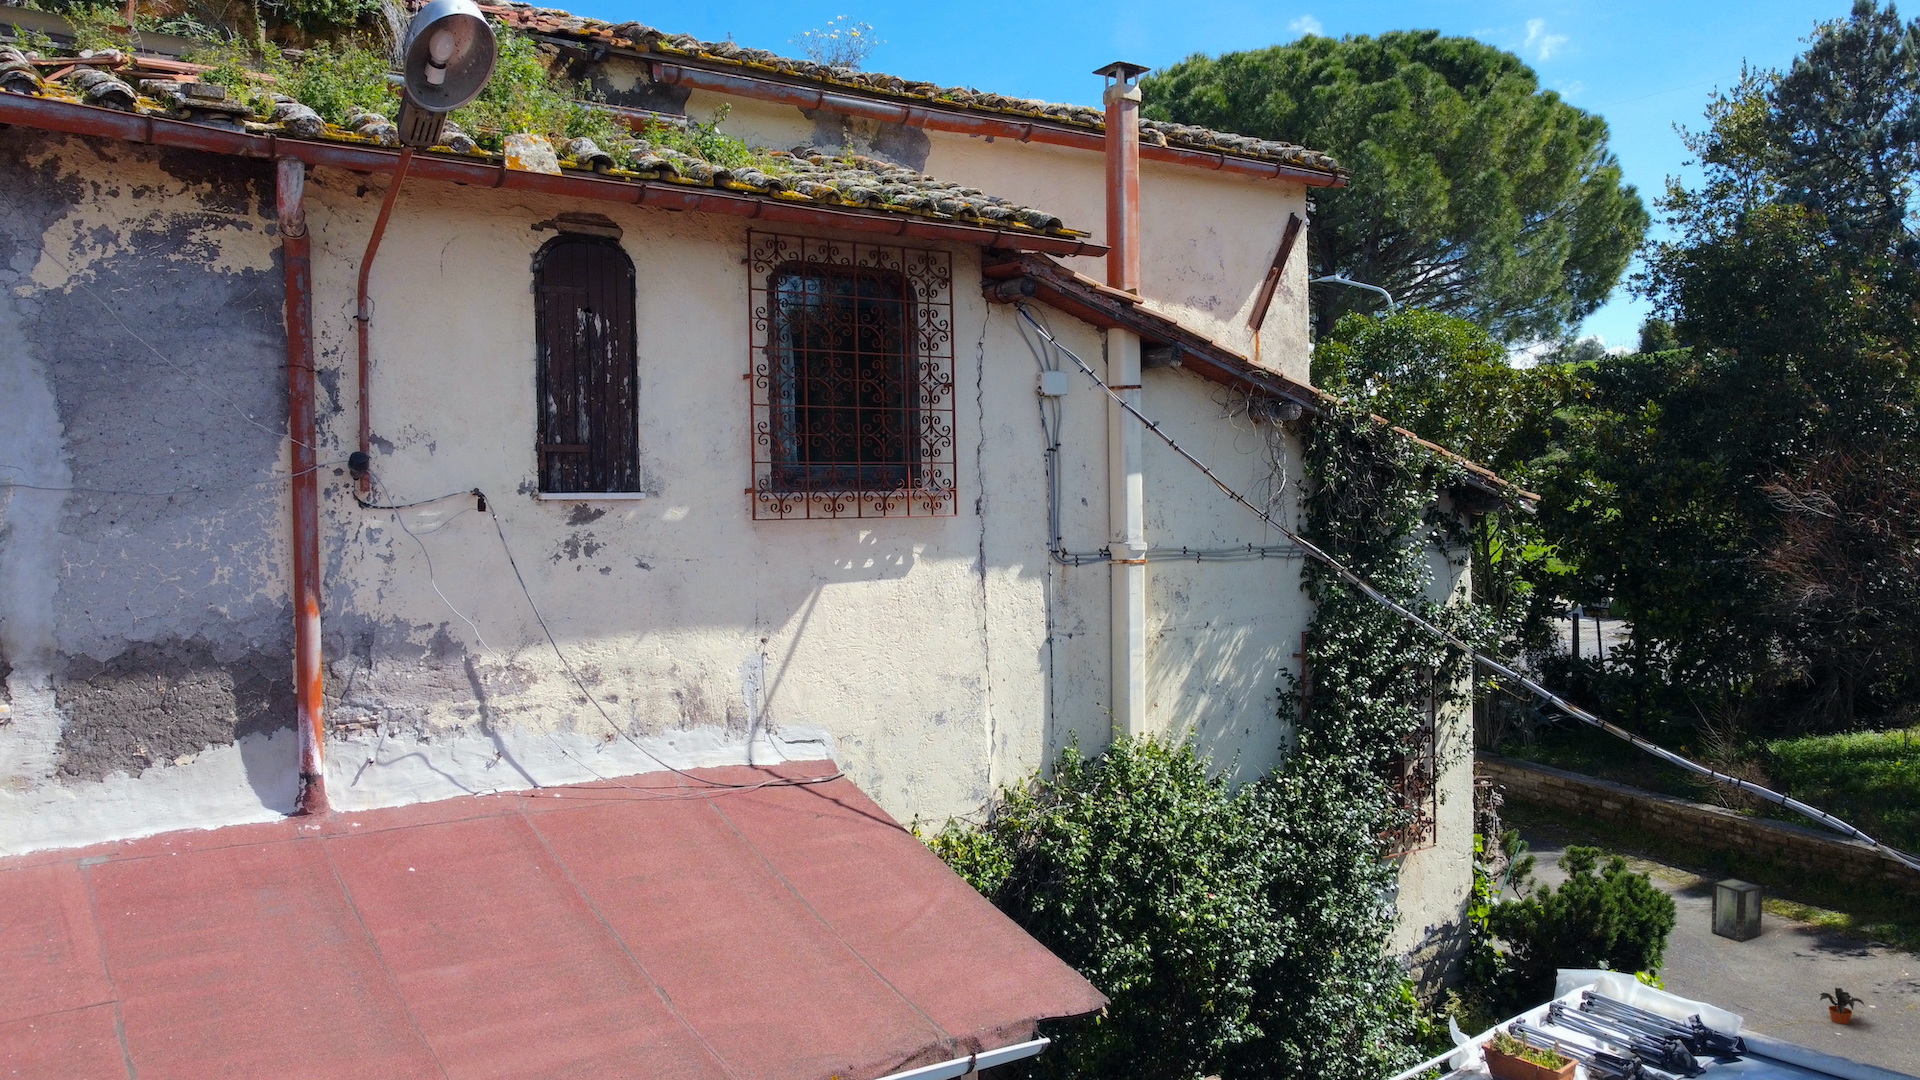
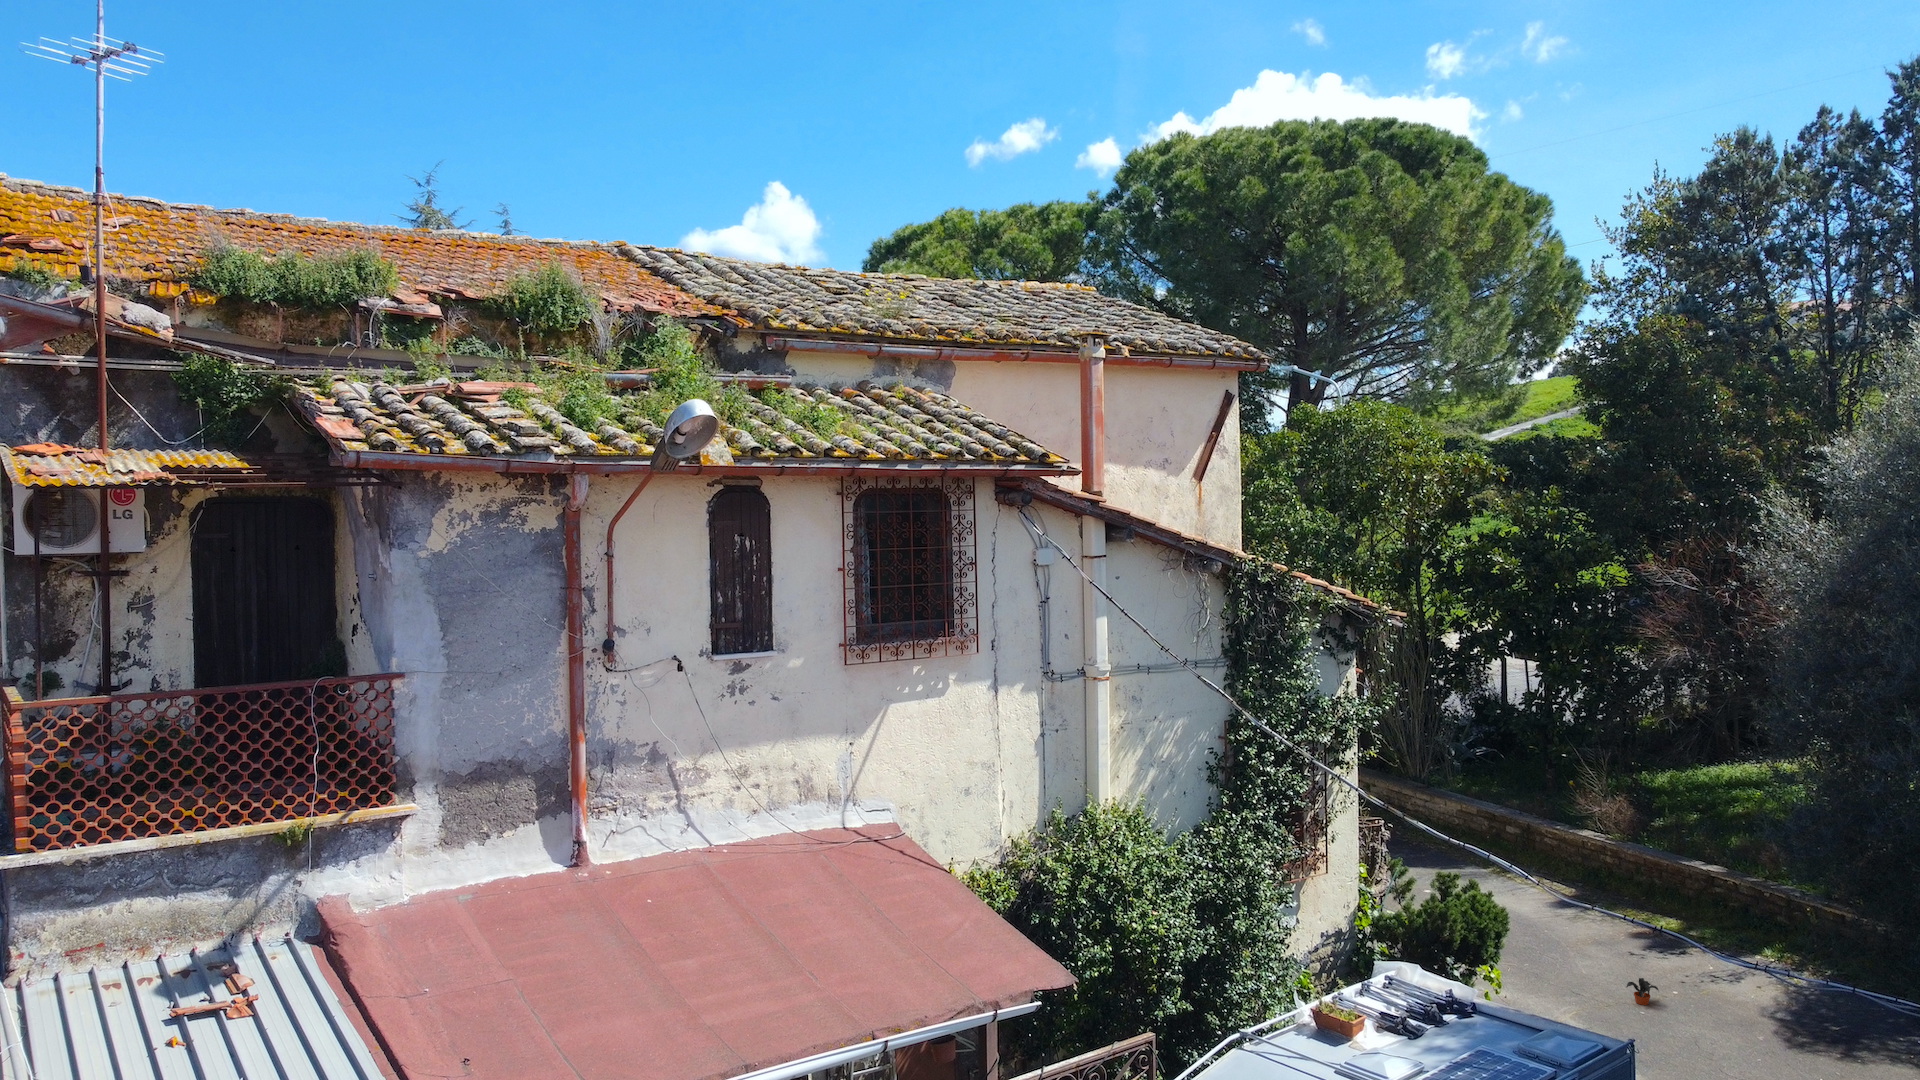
storage box: present [1711,878,1762,942] -> none [1563,894,1601,944]

